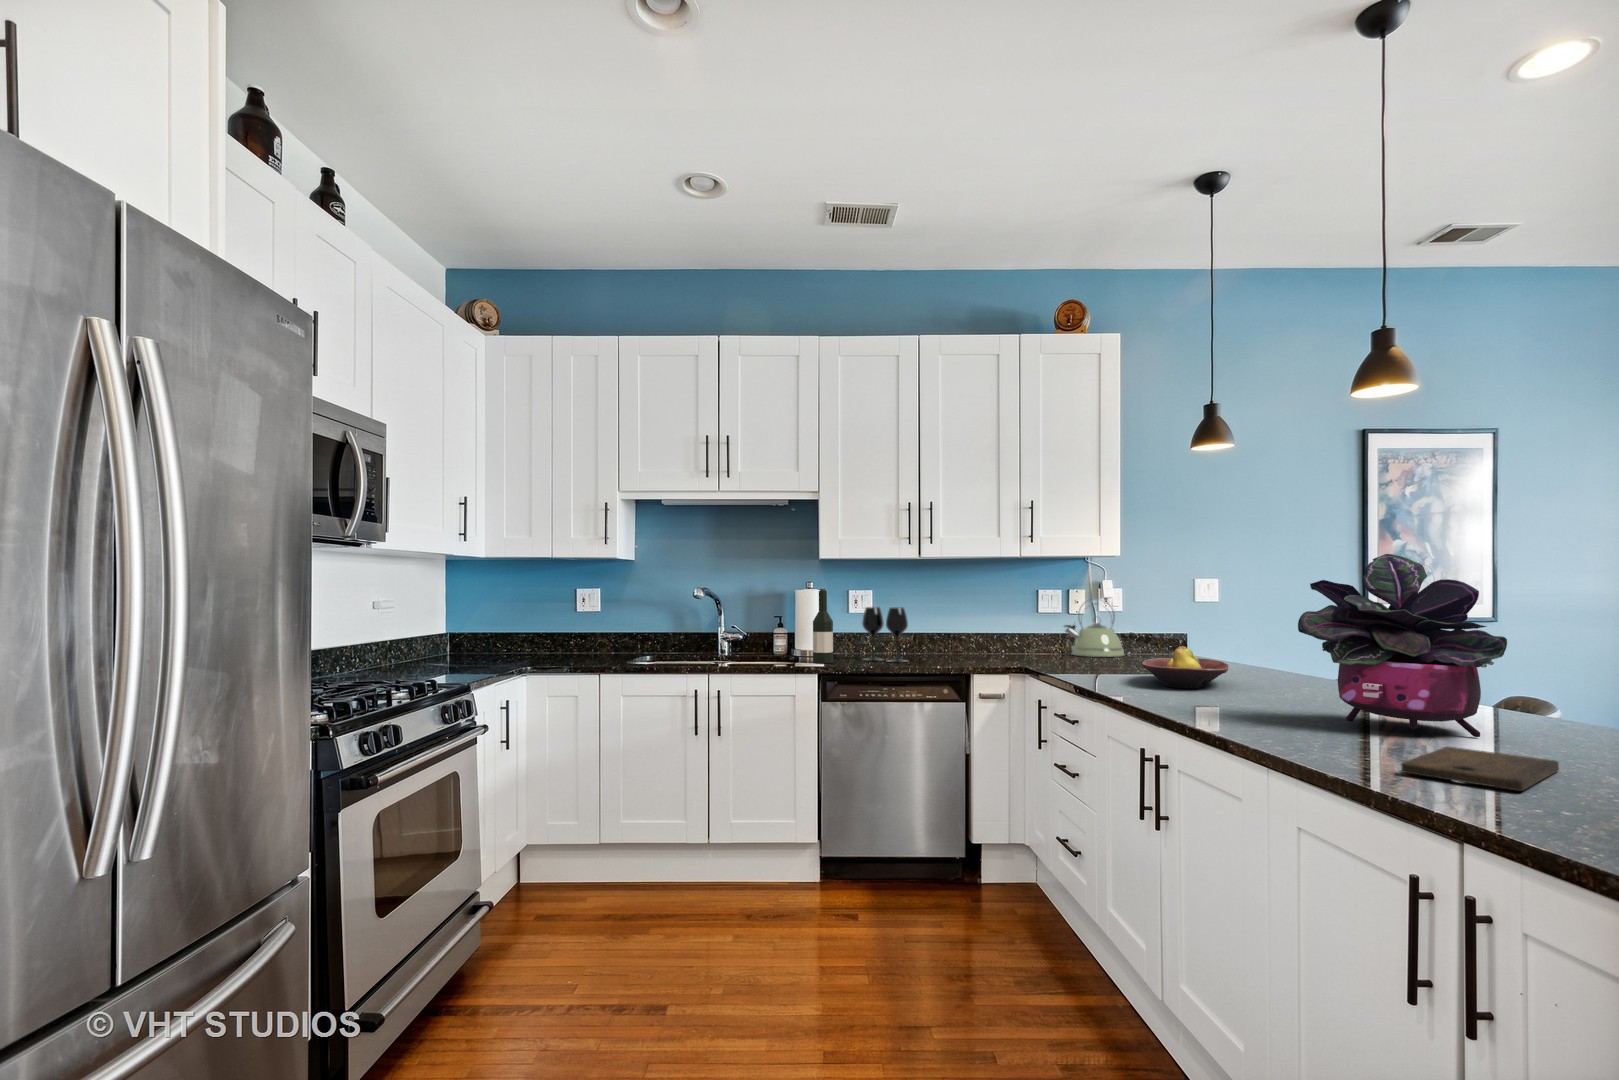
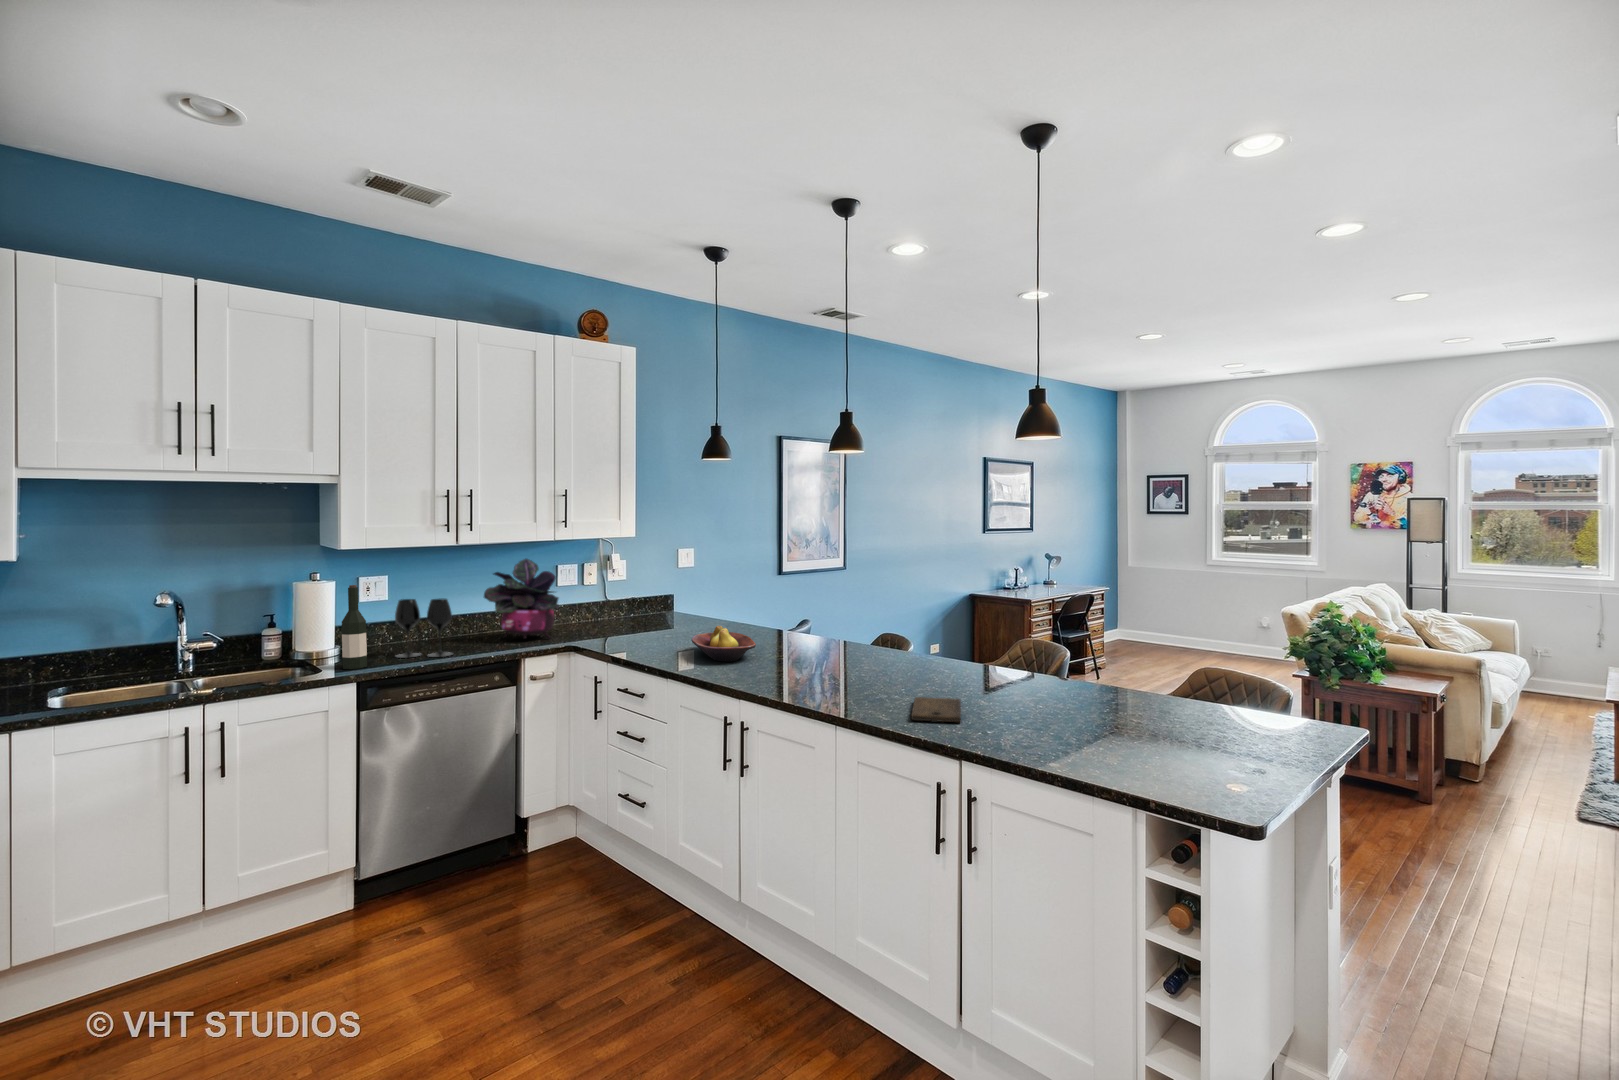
potted plant: present [1298,554,1507,737] -> present [484,559,559,639]
kettle: present [1064,604,1125,657] -> none [585,573,637,627]

